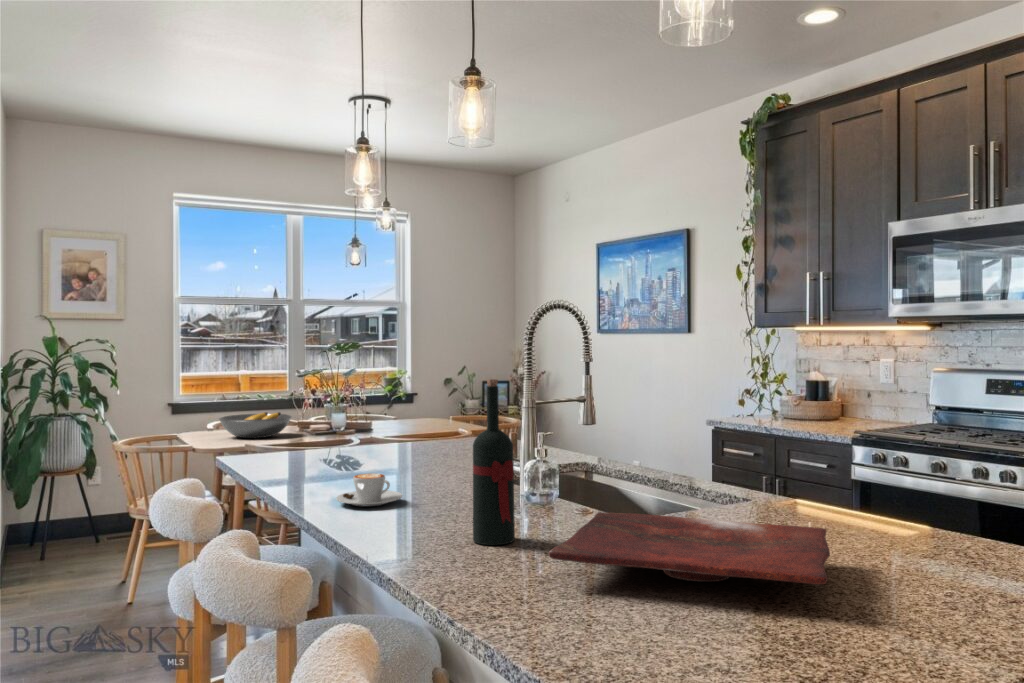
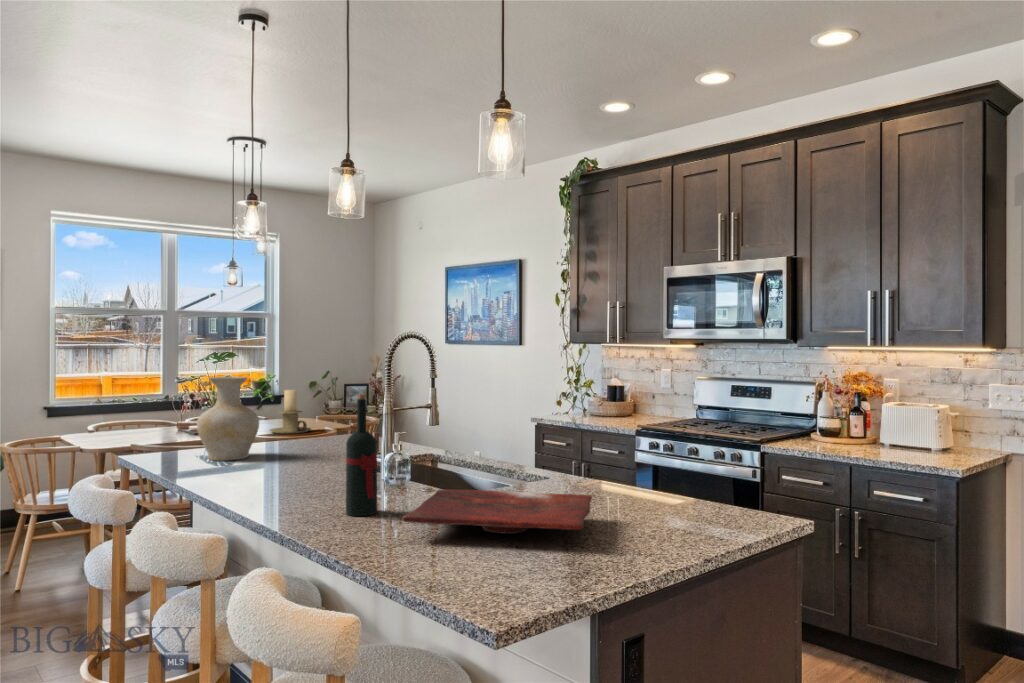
vase: none [303,365,375,466] -> present [197,377,259,461]
candle holder: none [395,385,442,437] -> present [270,390,311,434]
fruit bowl: present [219,412,291,438] -> none [105,414,175,438]
coffee cup: present [336,473,402,506] -> none [233,466,287,492]

